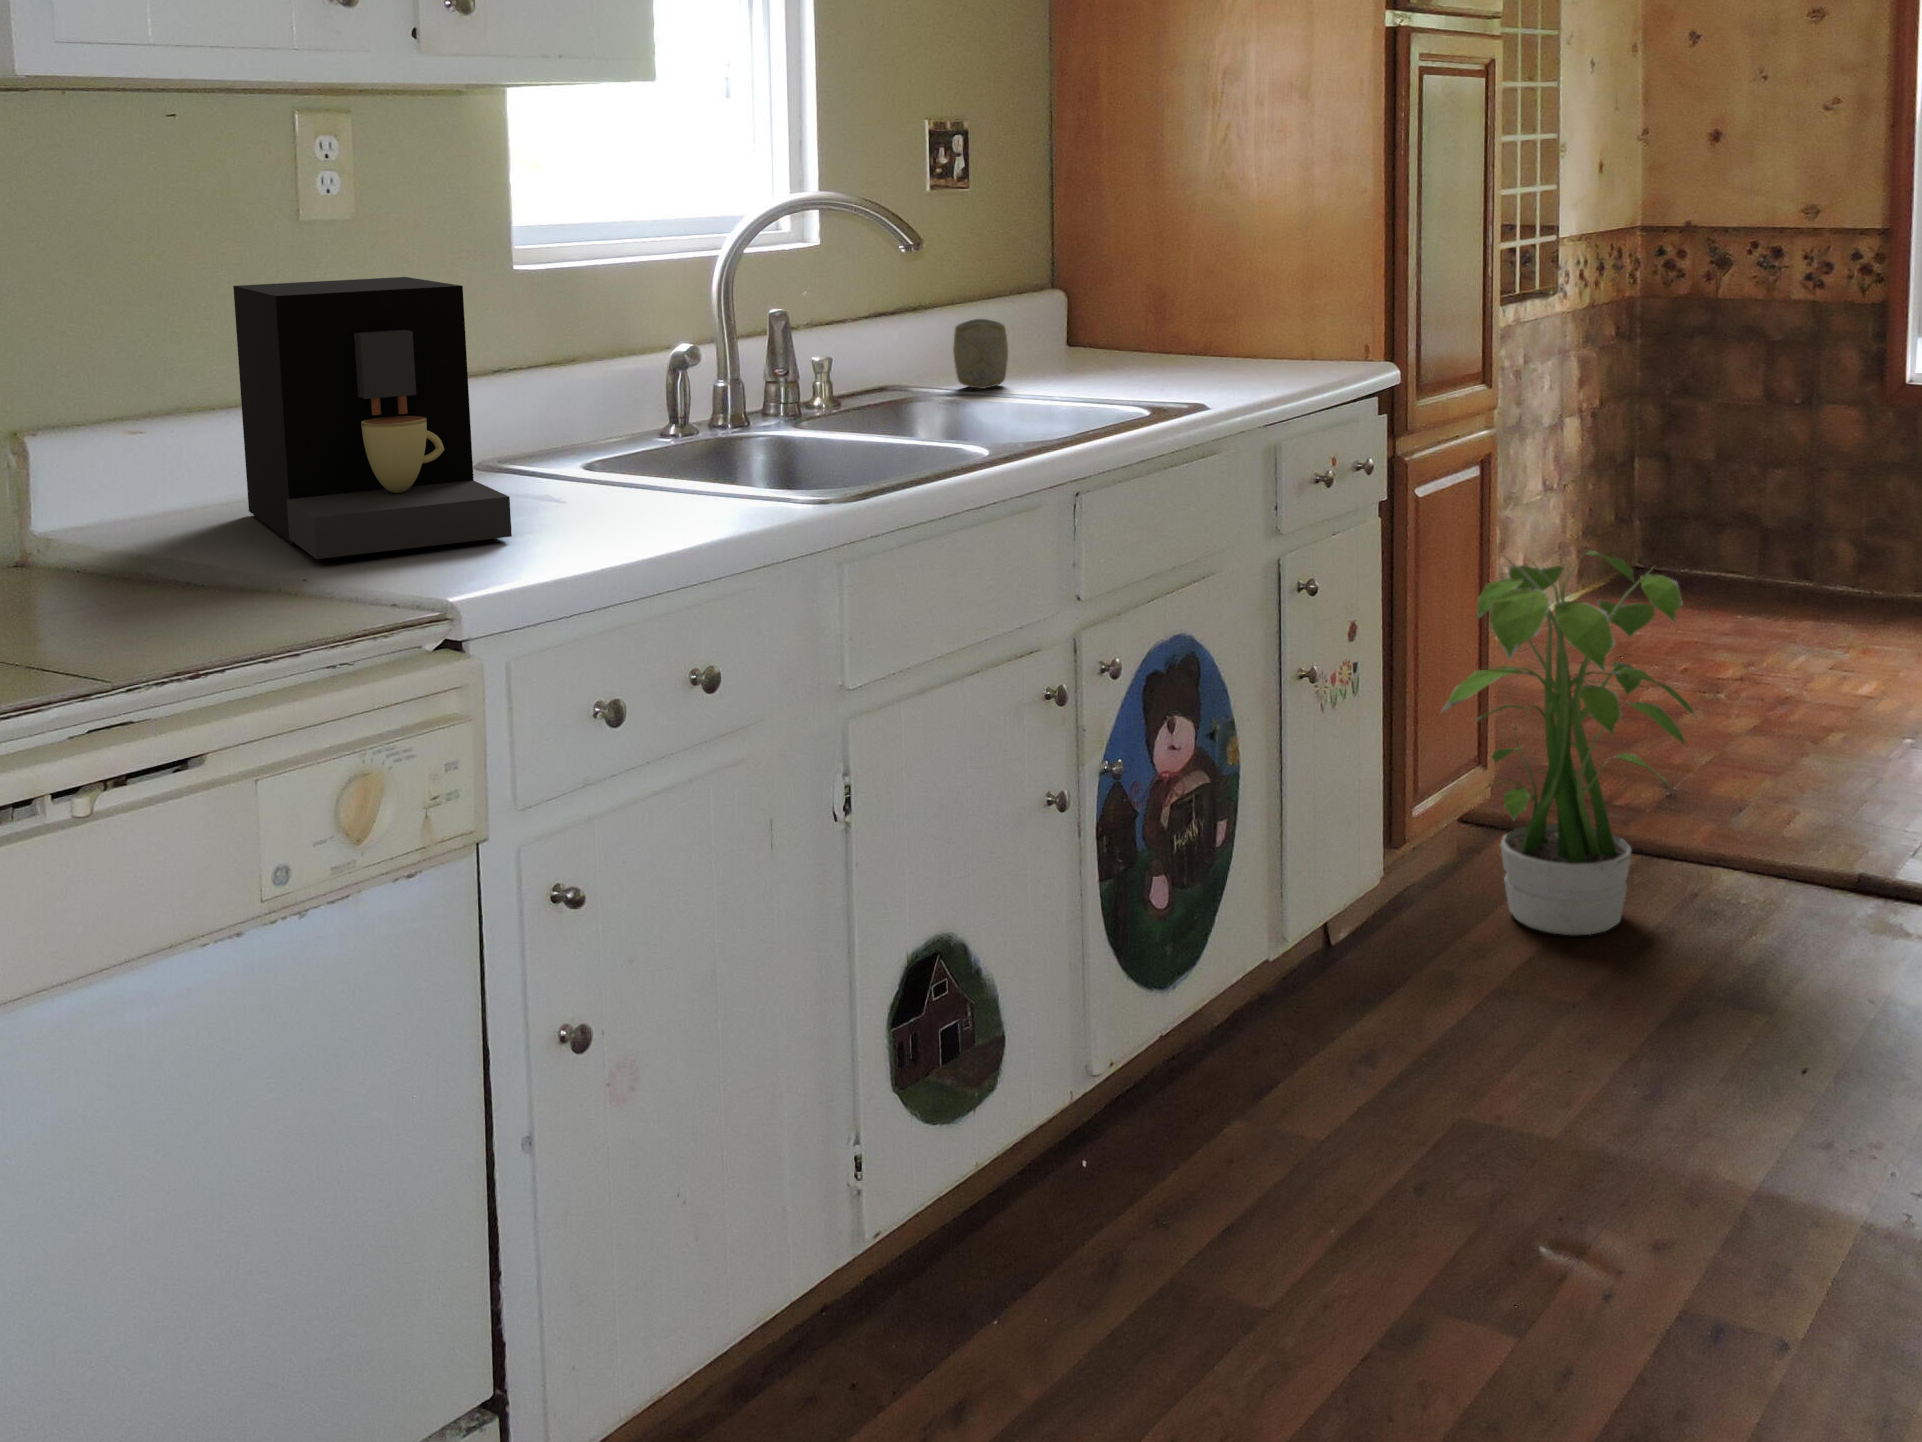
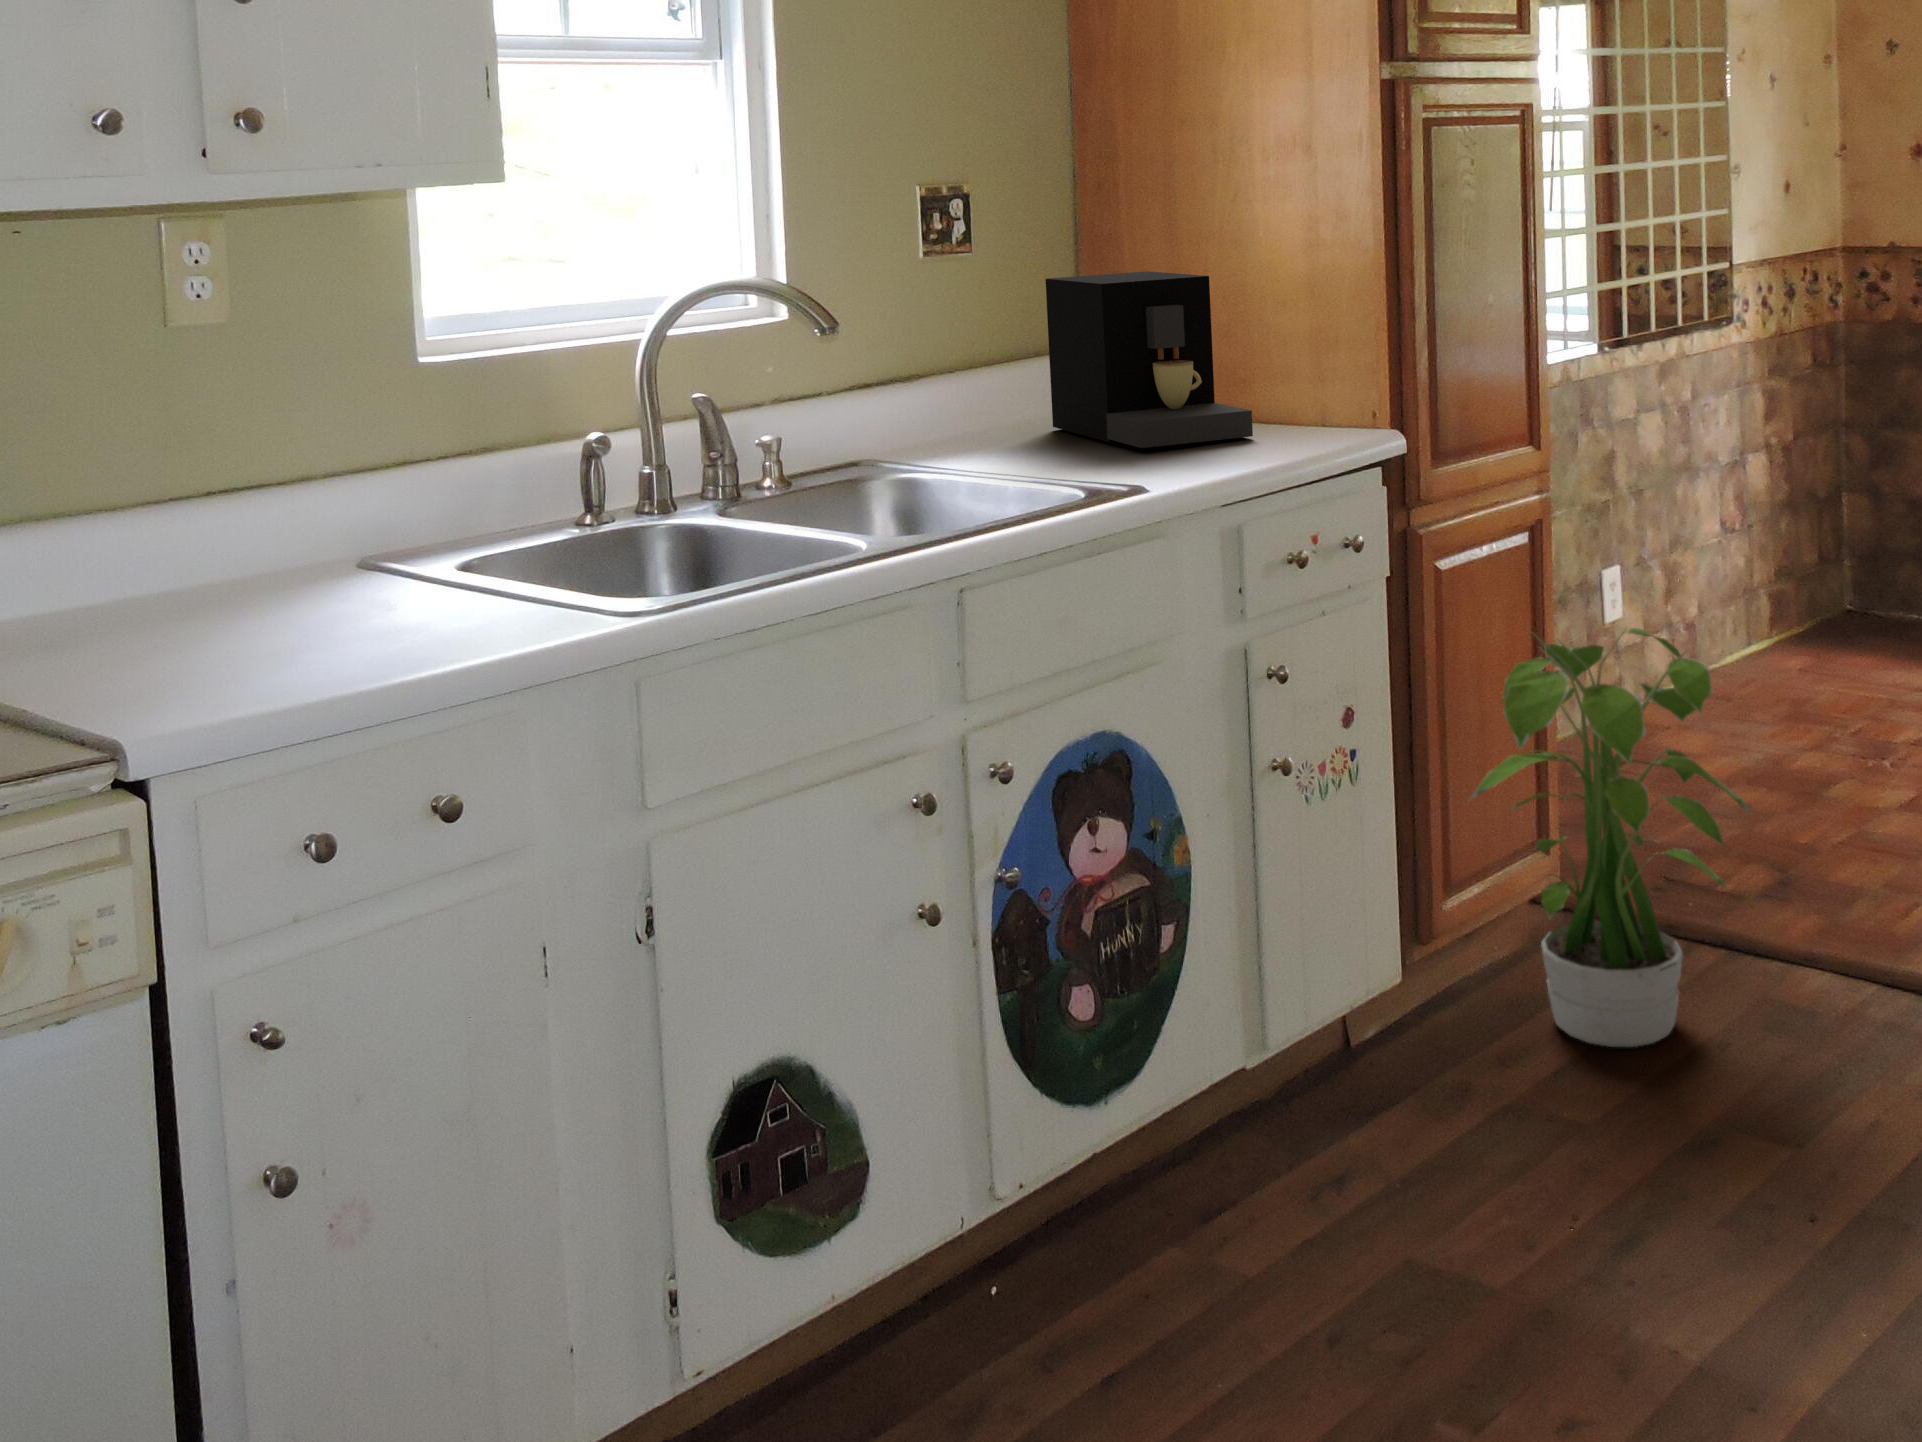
coffee maker: present [233,277,512,559] -> present [1046,271,1253,448]
cup: present [953,319,1008,389] -> none [932,389,988,462]

